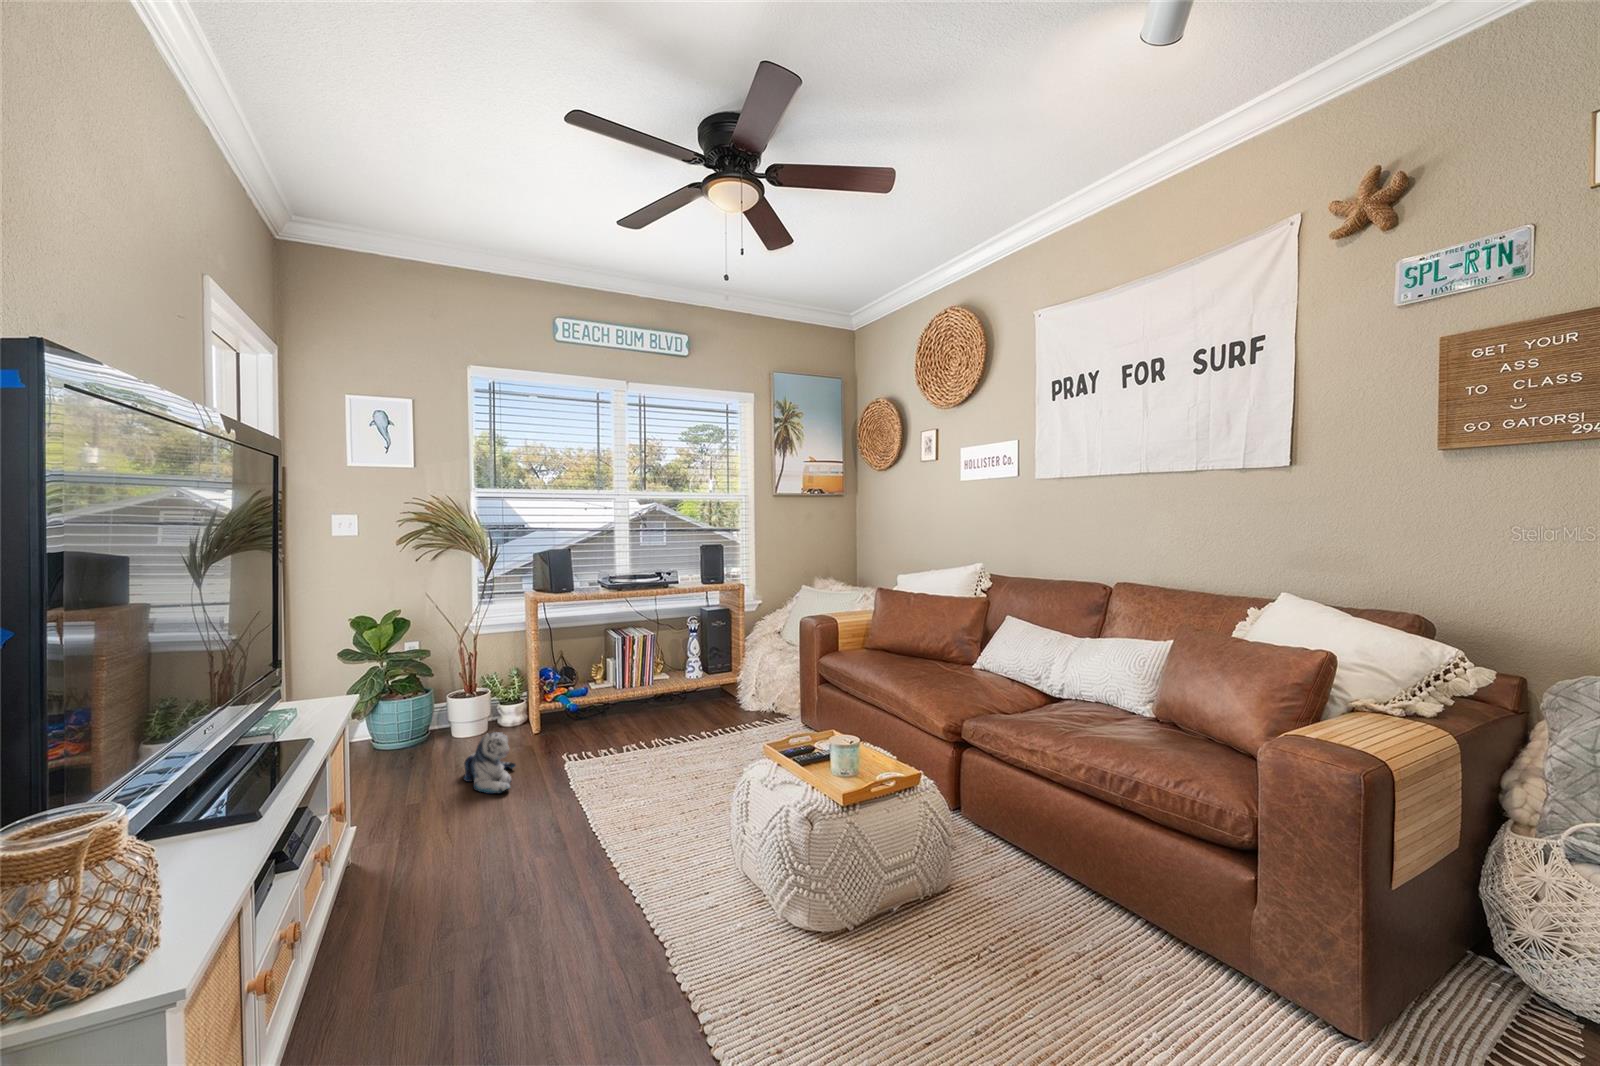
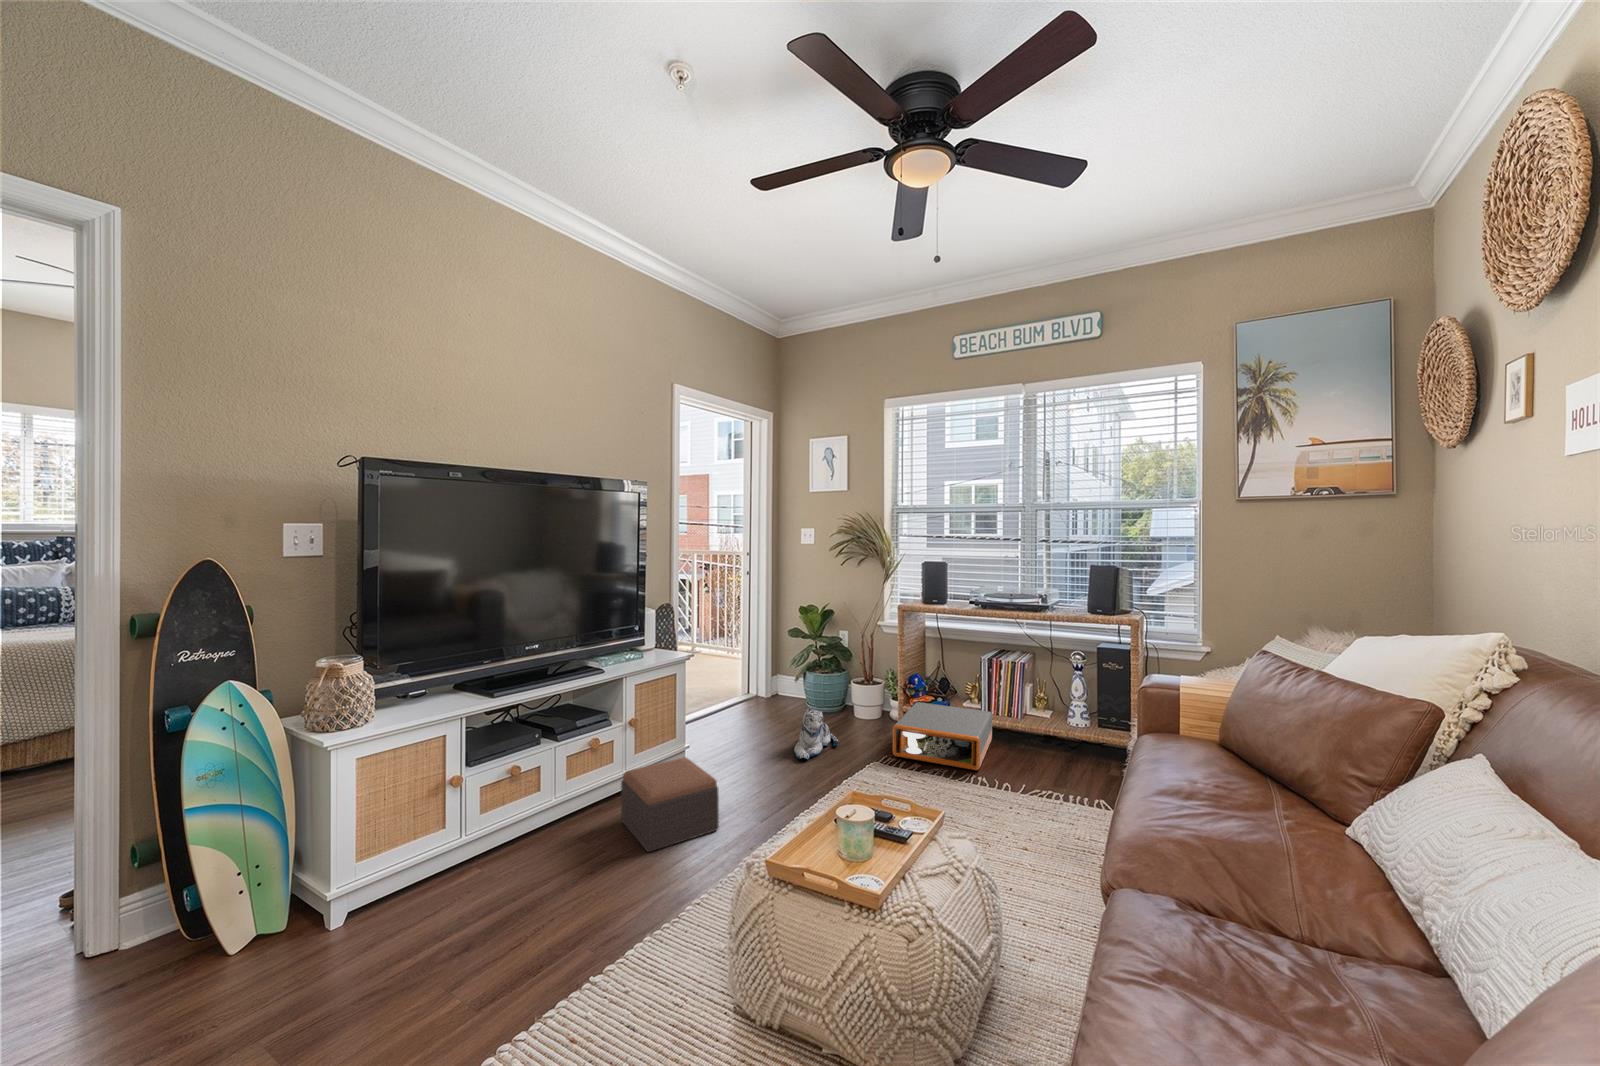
storage box: none [559,688,668,752] -> present [893,702,992,770]
footstool: none [406,819,551,948] -> present [621,757,719,852]

